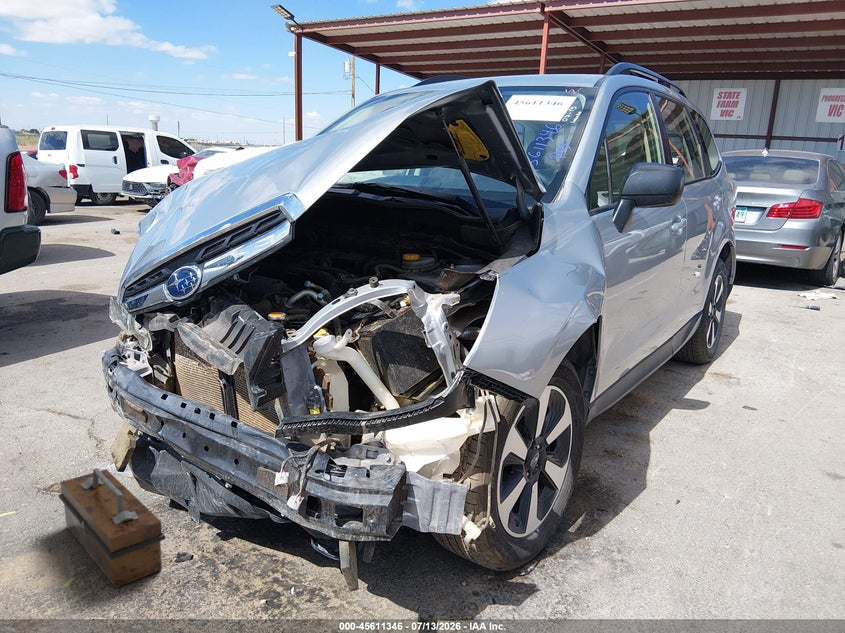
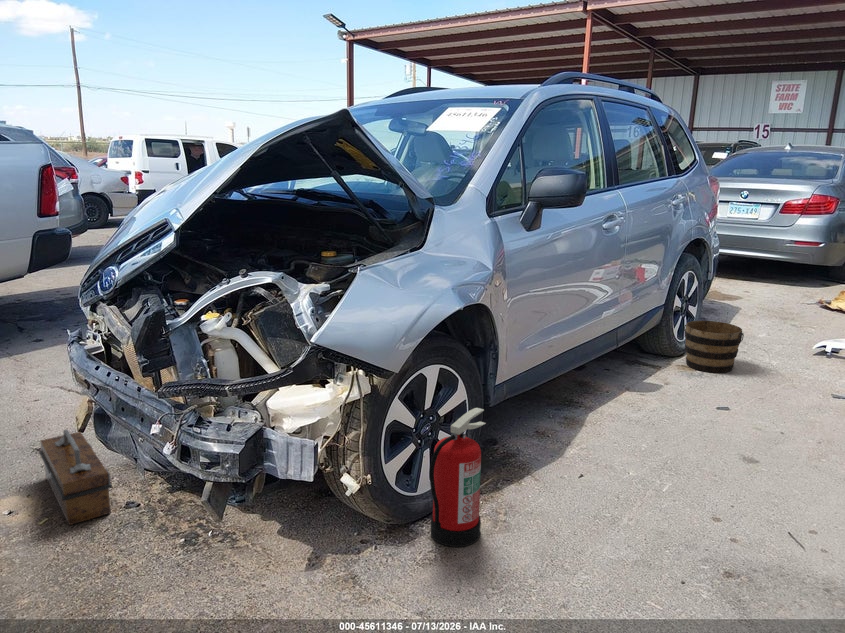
bucket: none [717,328,781,383] -> present [684,321,744,373]
fire extinguisher: none [545,434,610,595] -> present [429,408,486,547]

